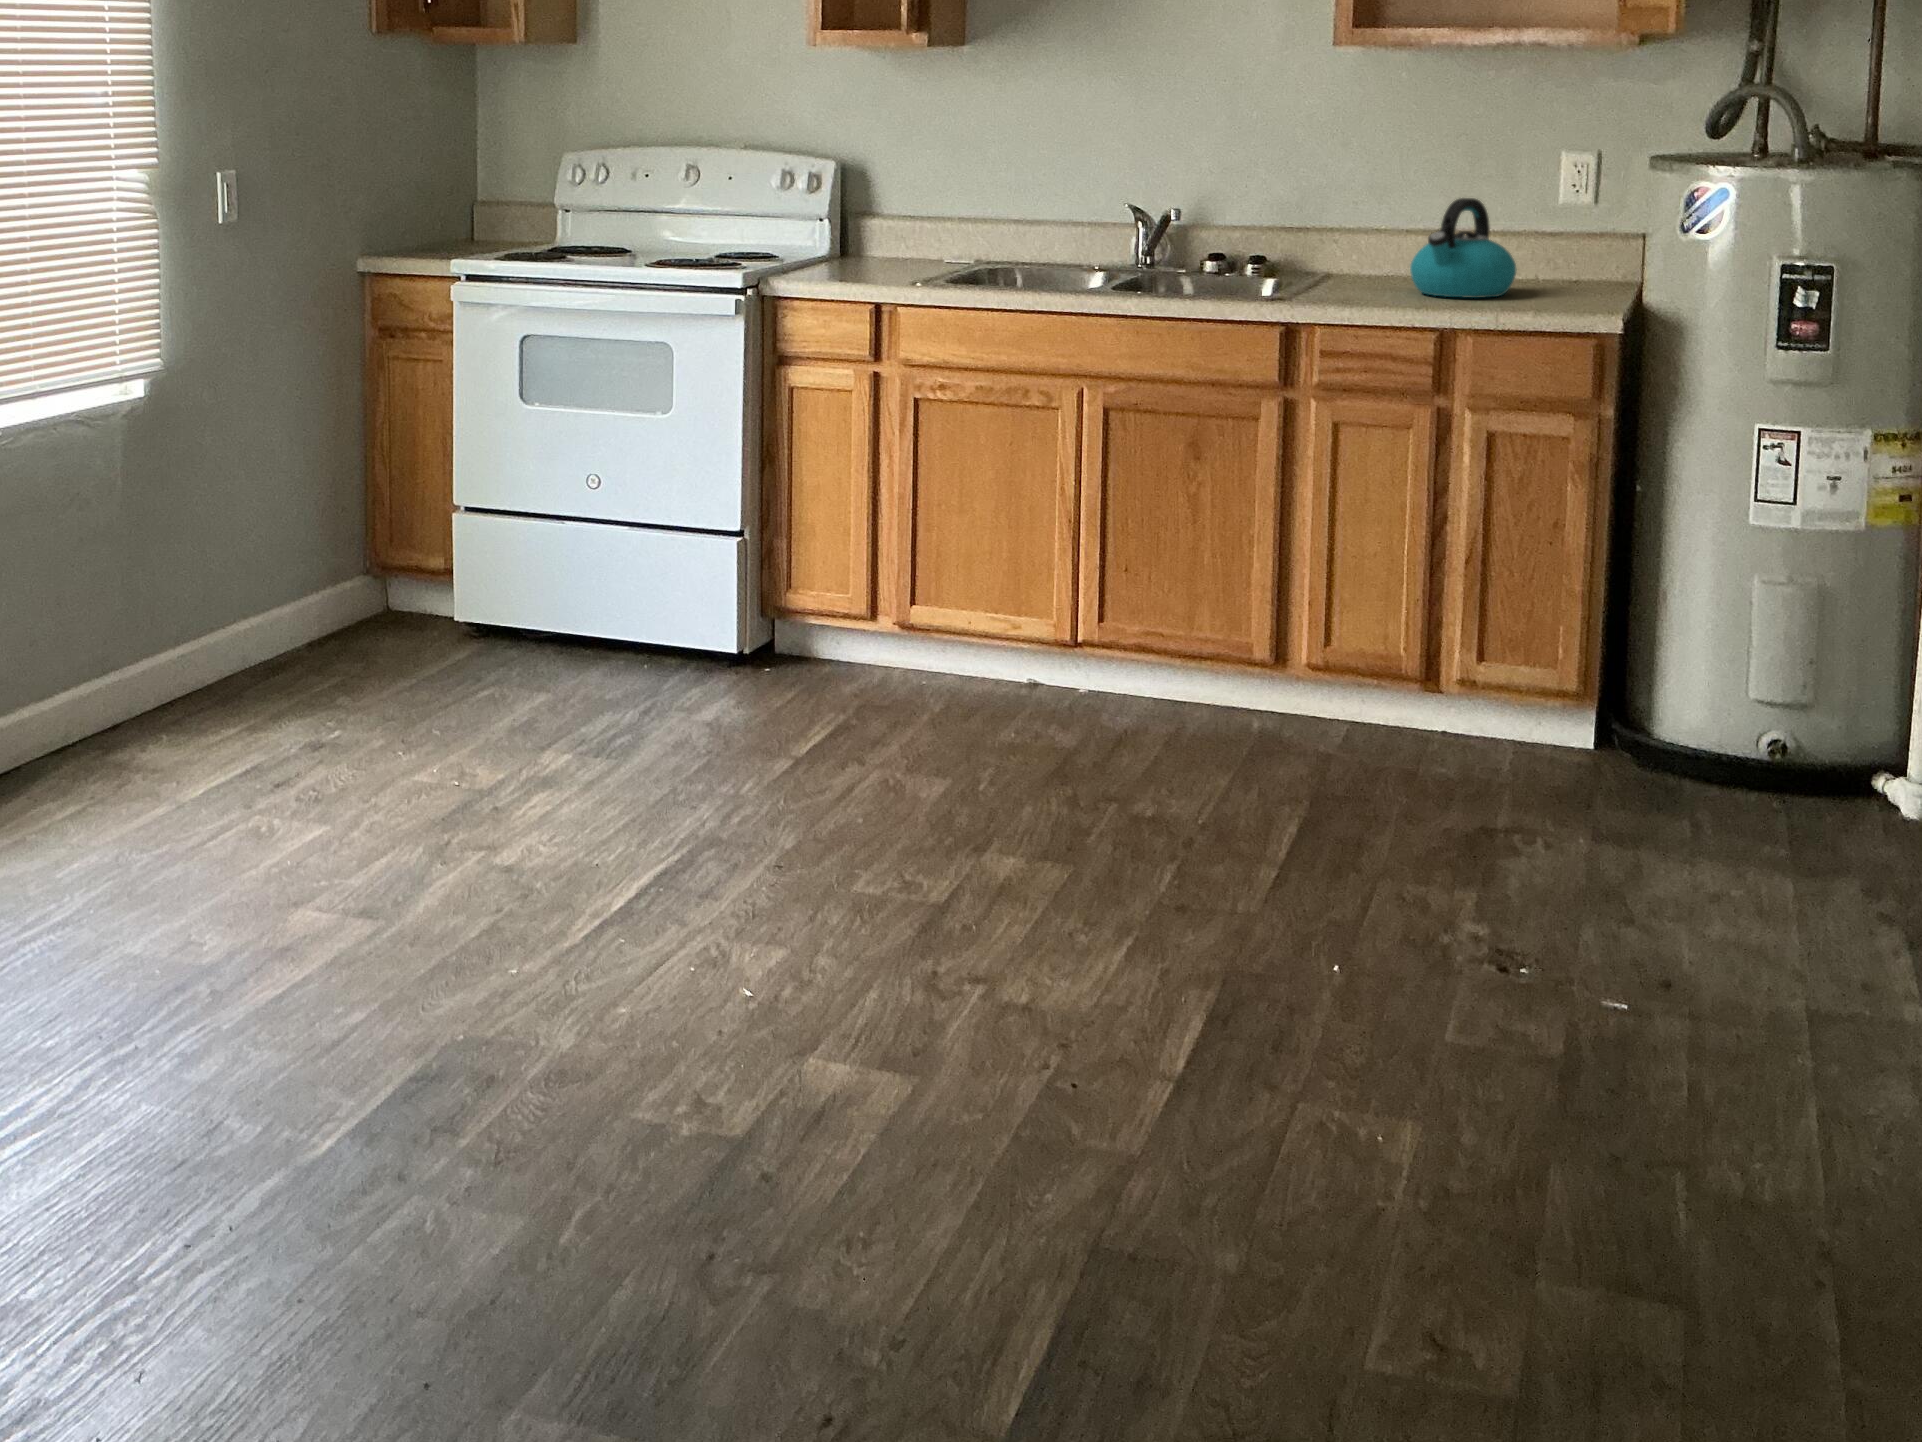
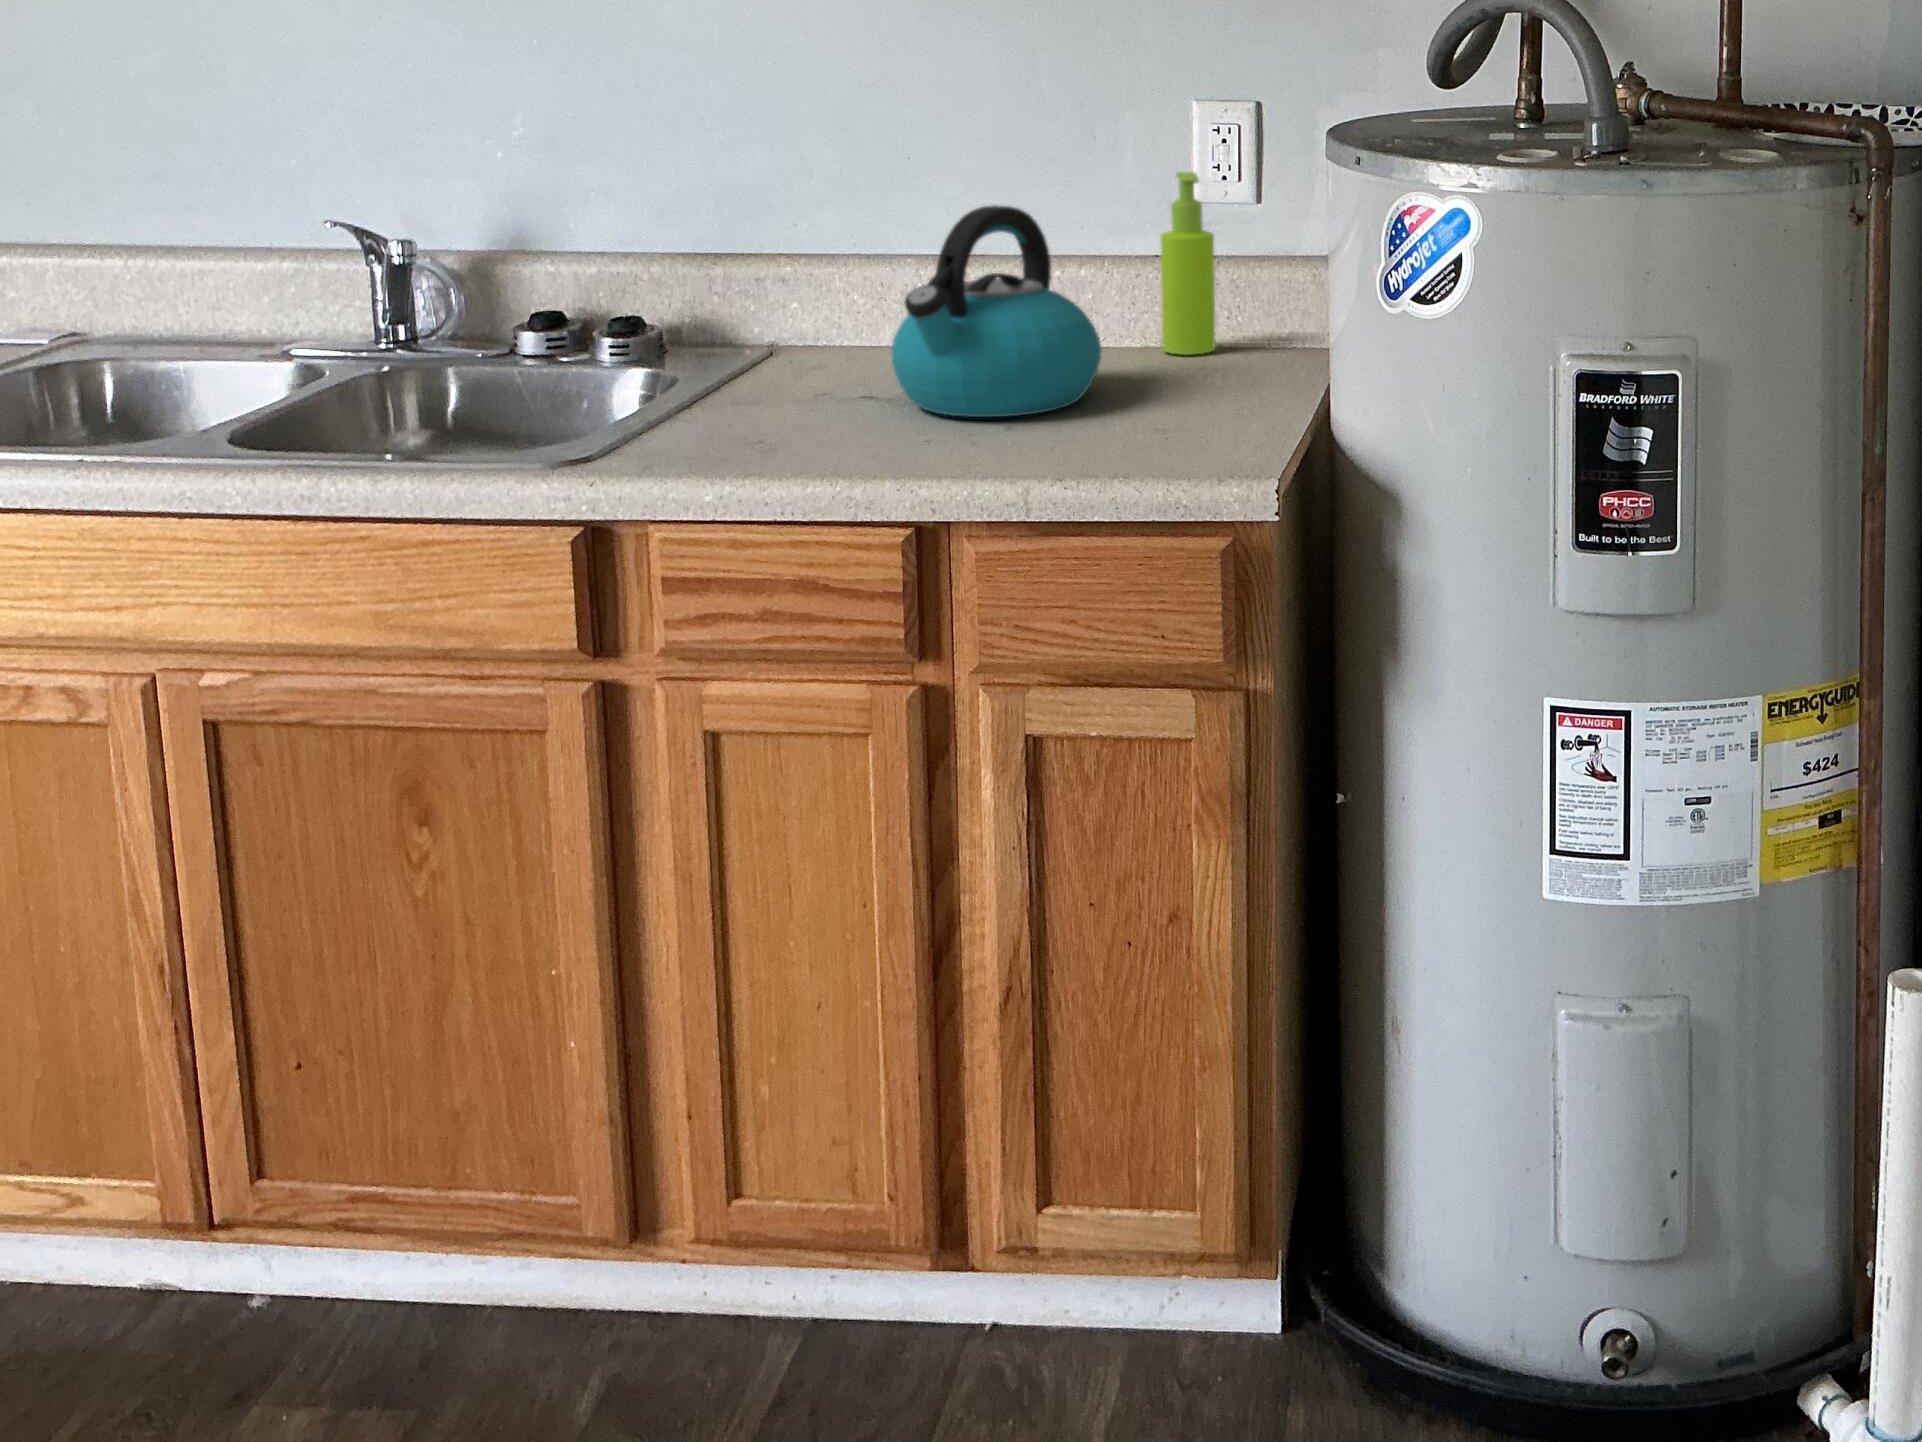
soap dispenser: none [1537,189,1570,283] -> present [1161,172,1215,355]

